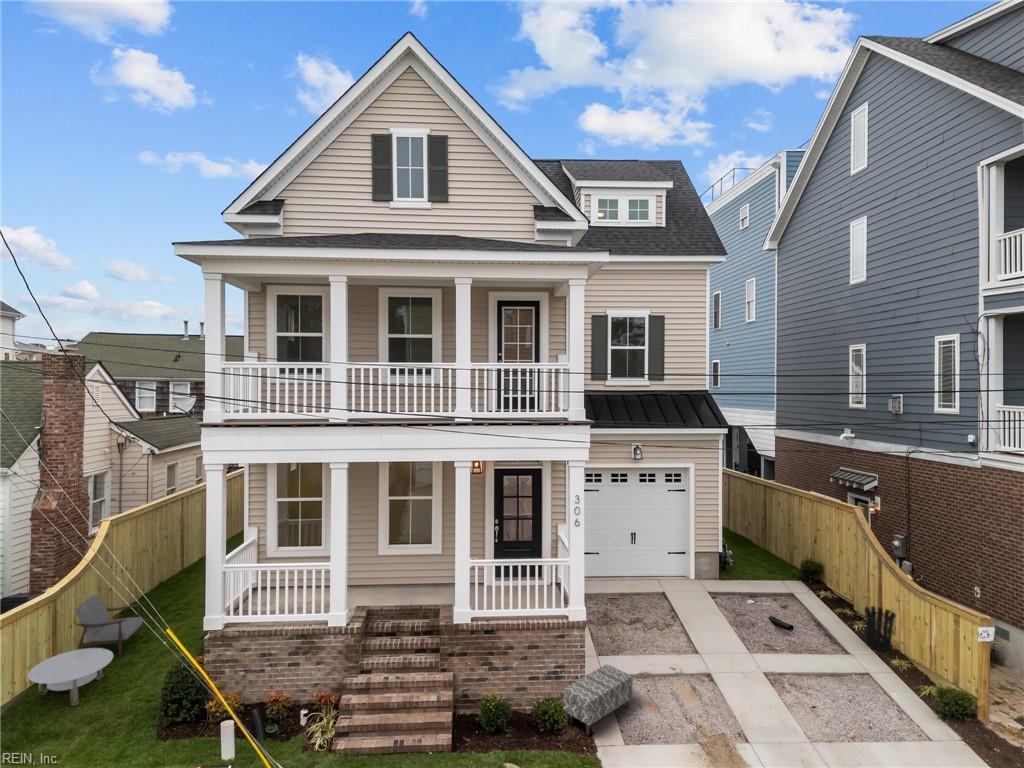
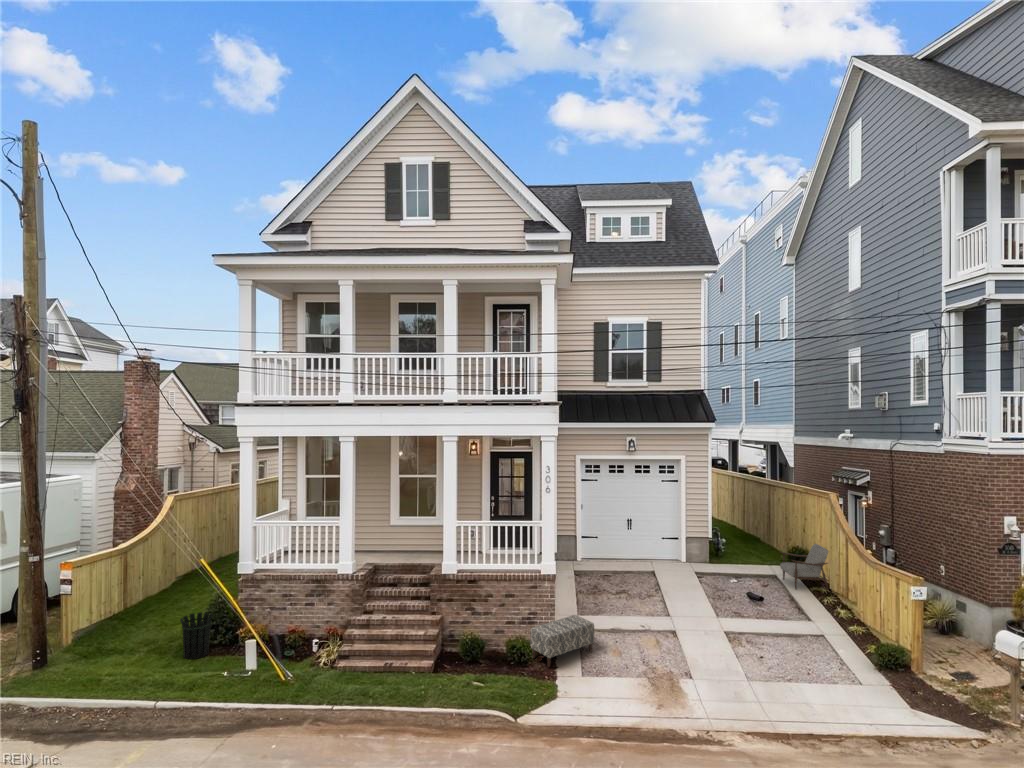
chair: present [76,595,144,656] -> present [780,544,828,590]
waste bin: present [864,606,896,651] -> present [180,612,213,659]
round table: present [28,648,113,706] -> none [107,590,172,630]

